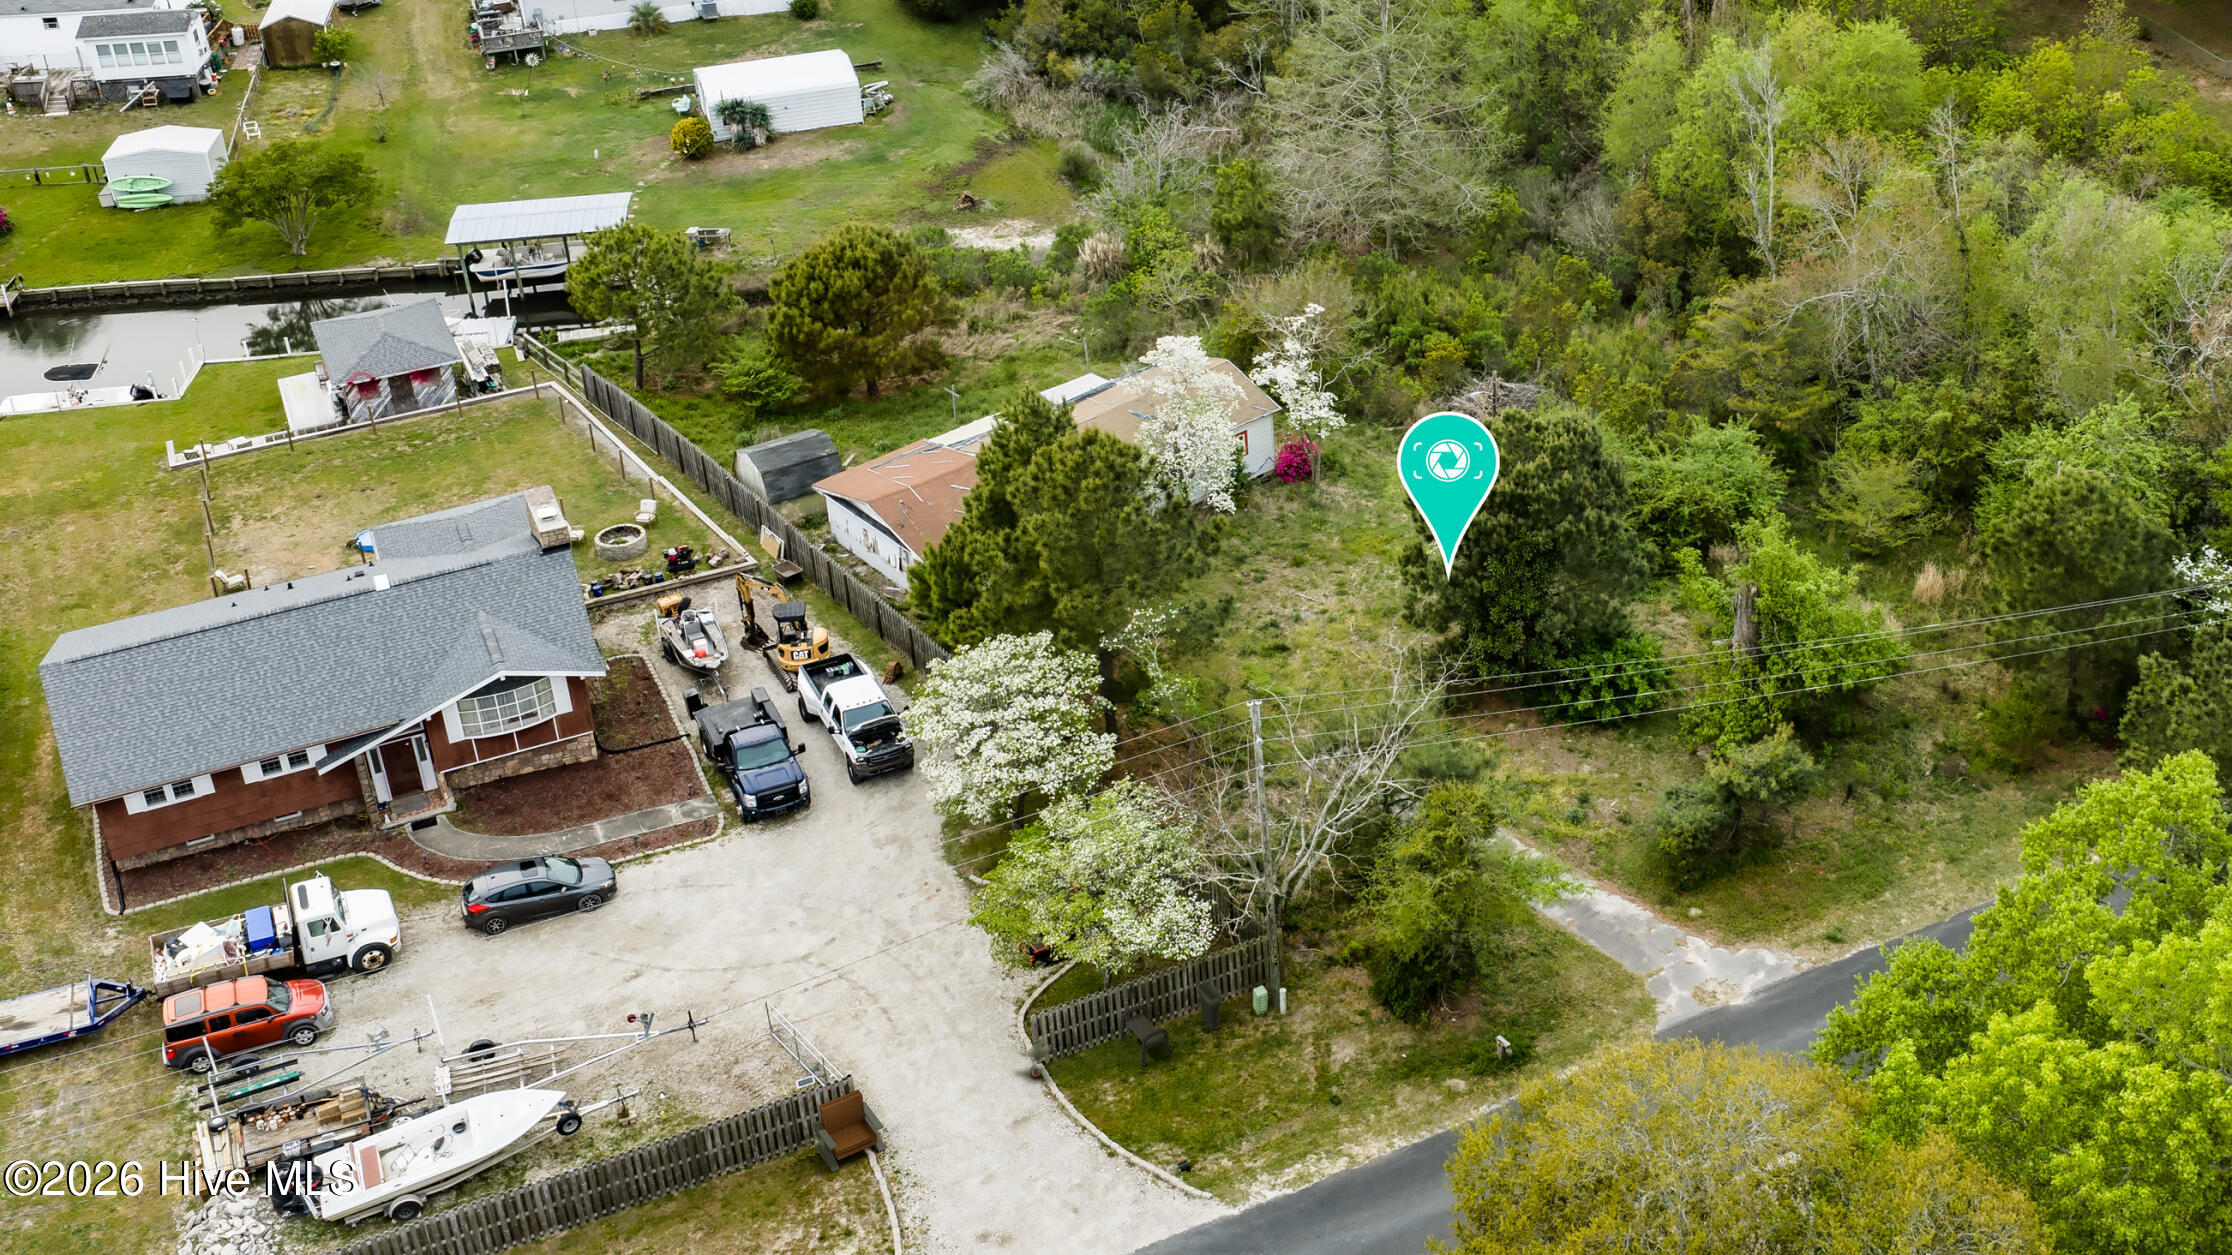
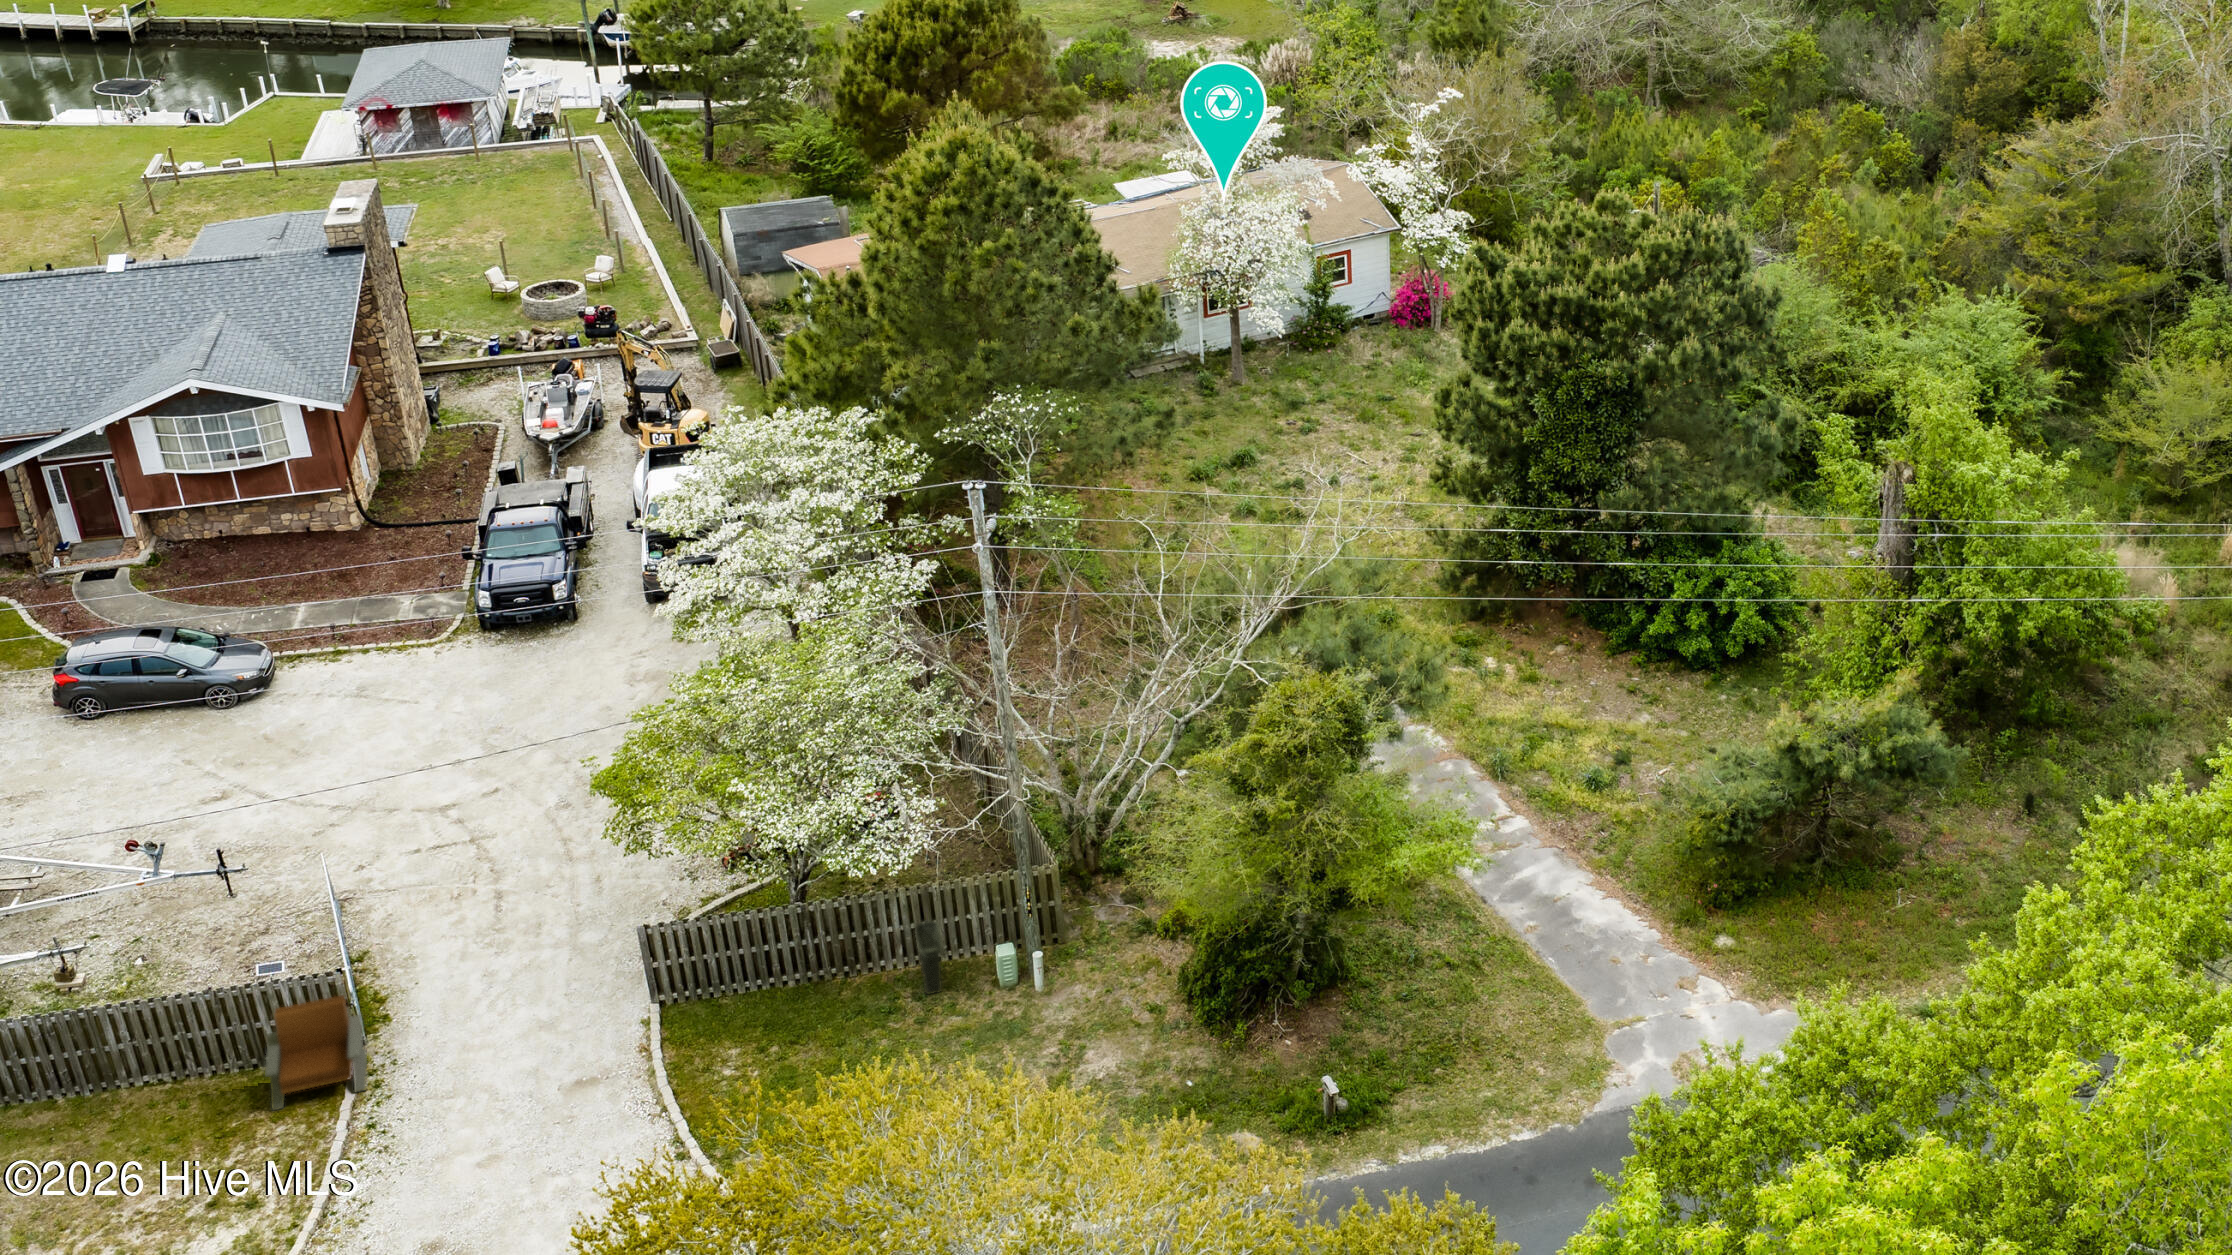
bench: present [1120,1005,1169,1066] -> none [787,939,846,1030]
potted tree: present [1020,1040,1051,1077] -> none [618,962,662,1022]

